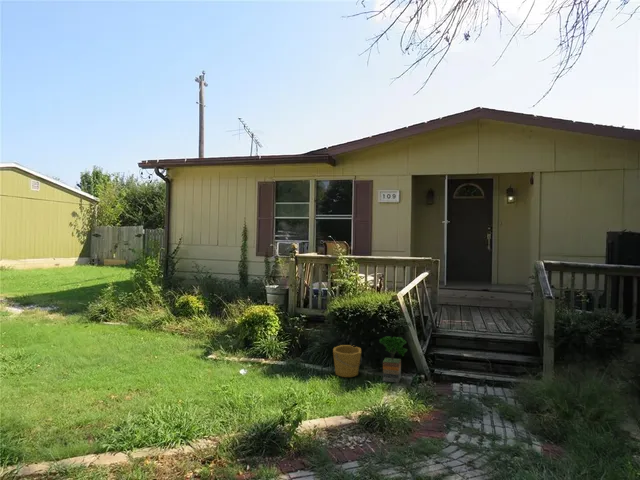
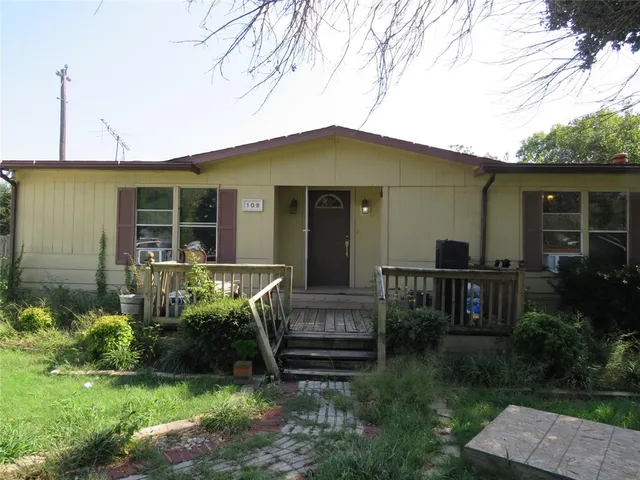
bucket: present [333,345,361,377] -> none [184,351,214,383]

